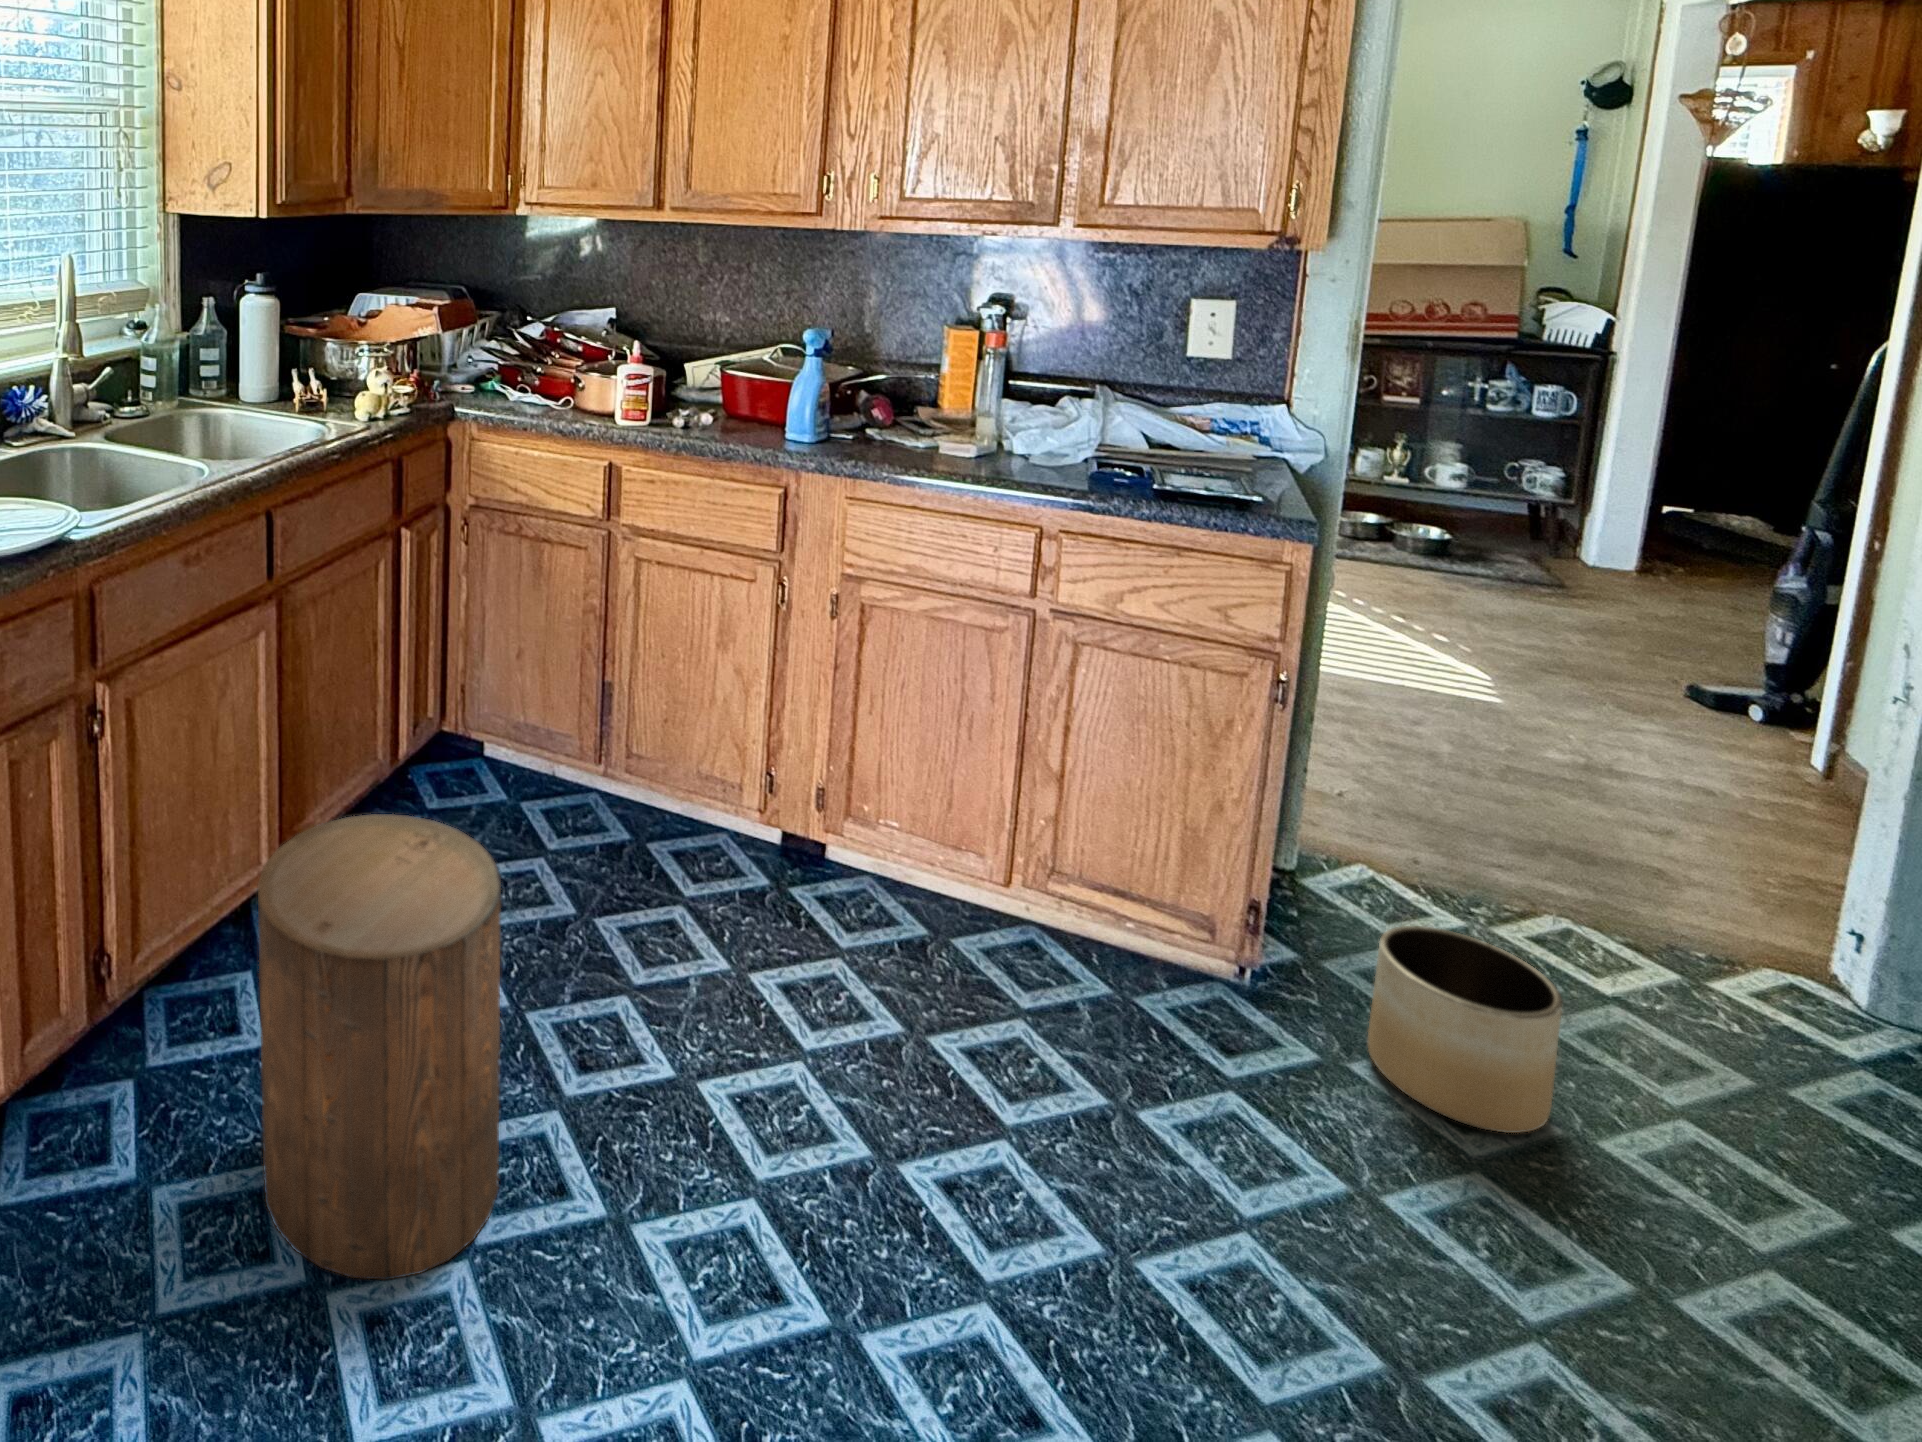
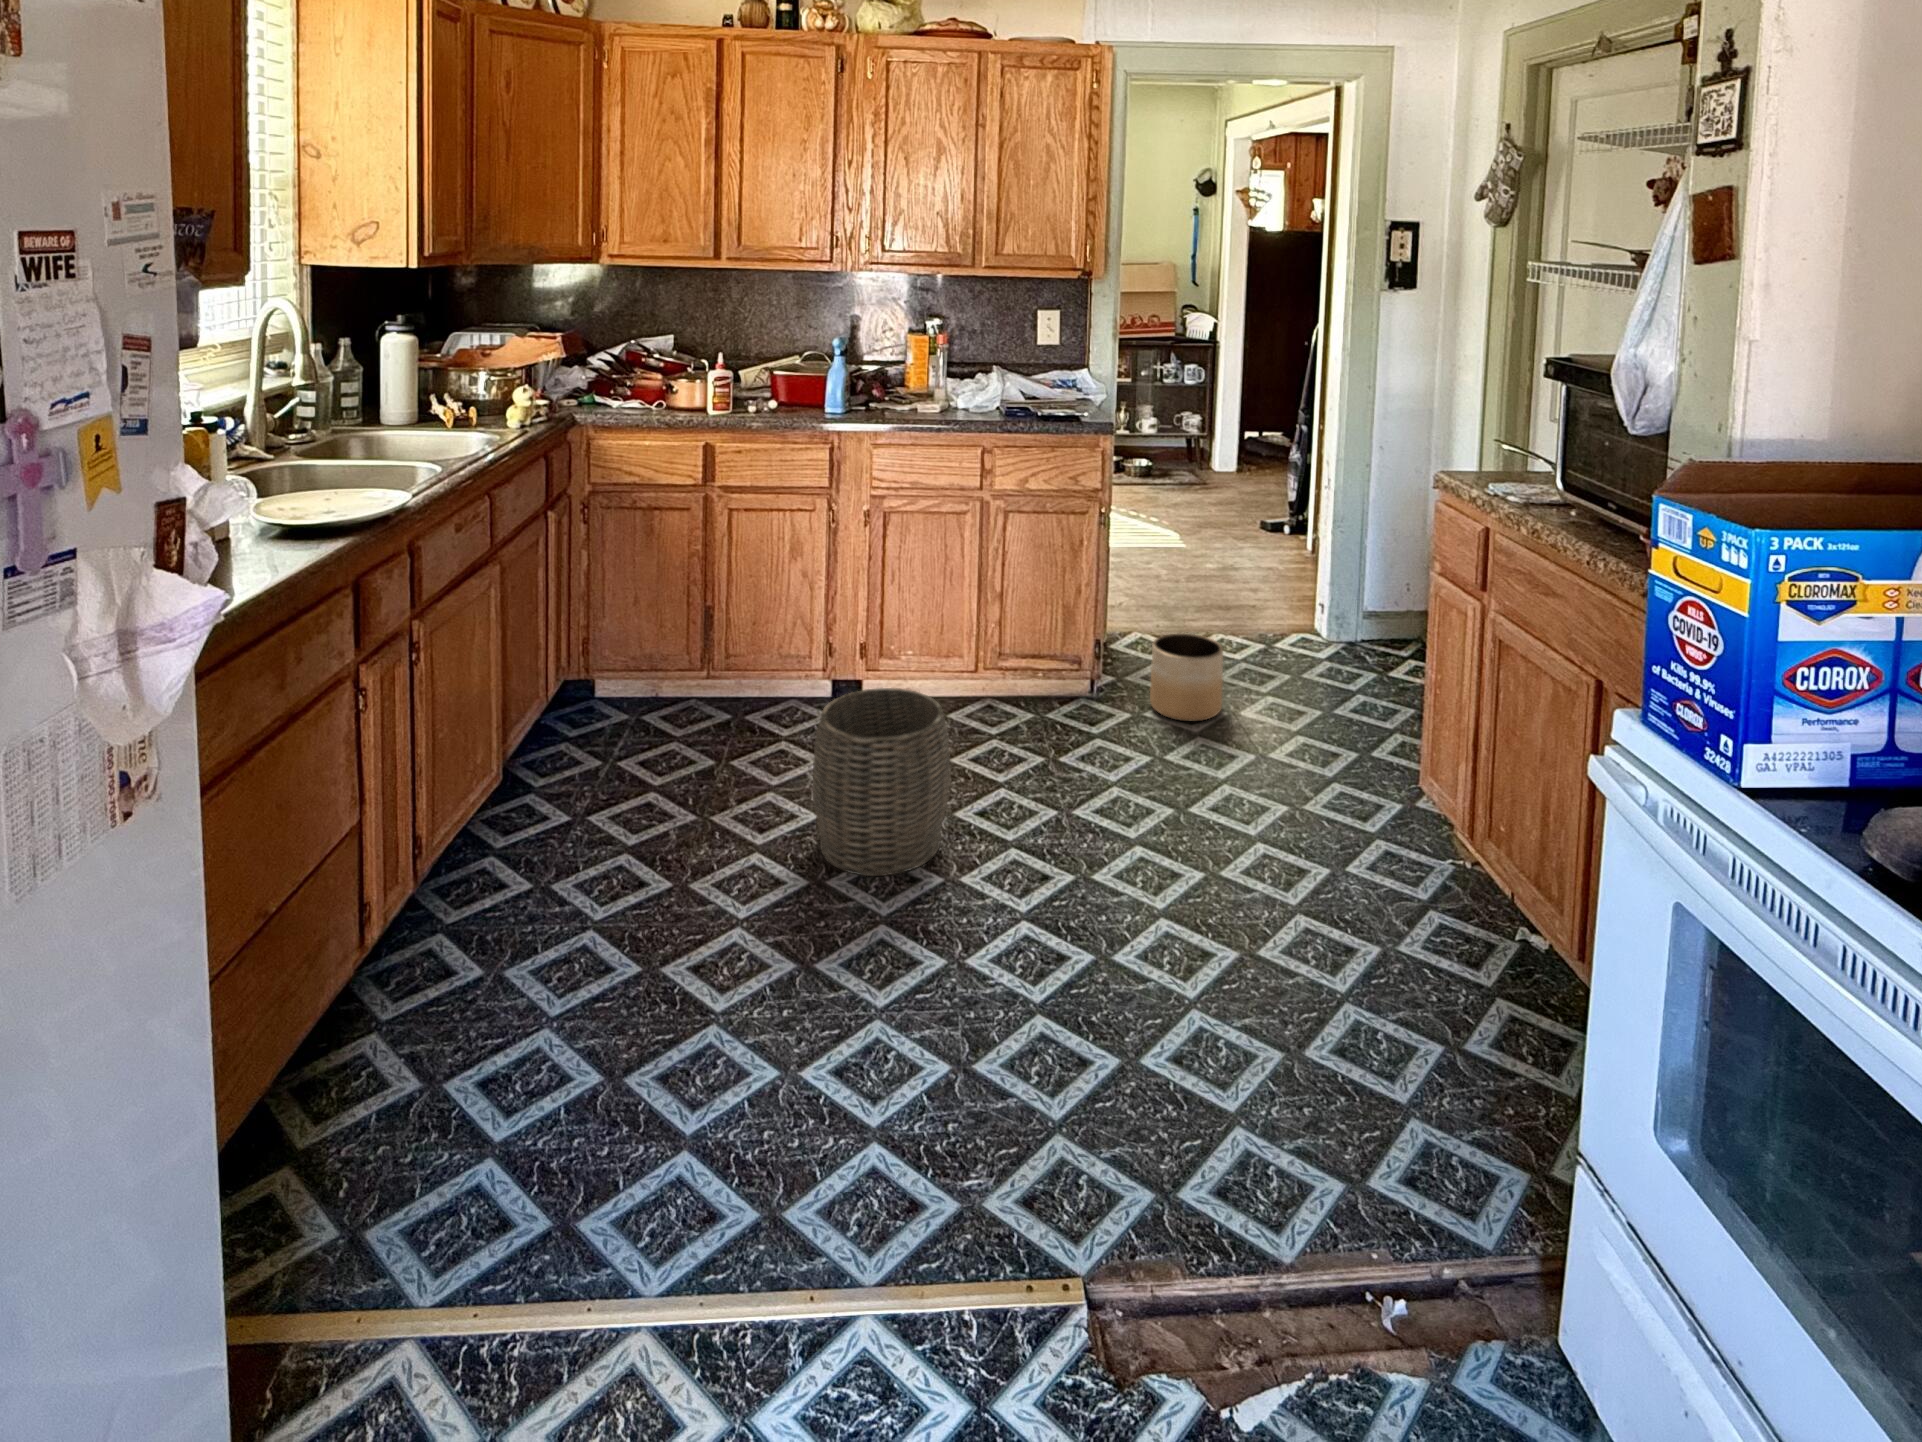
stool: present [258,814,501,1280] -> none [566,676,738,968]
woven basket: none [643,907,878,1263] -> present [813,688,950,876]

